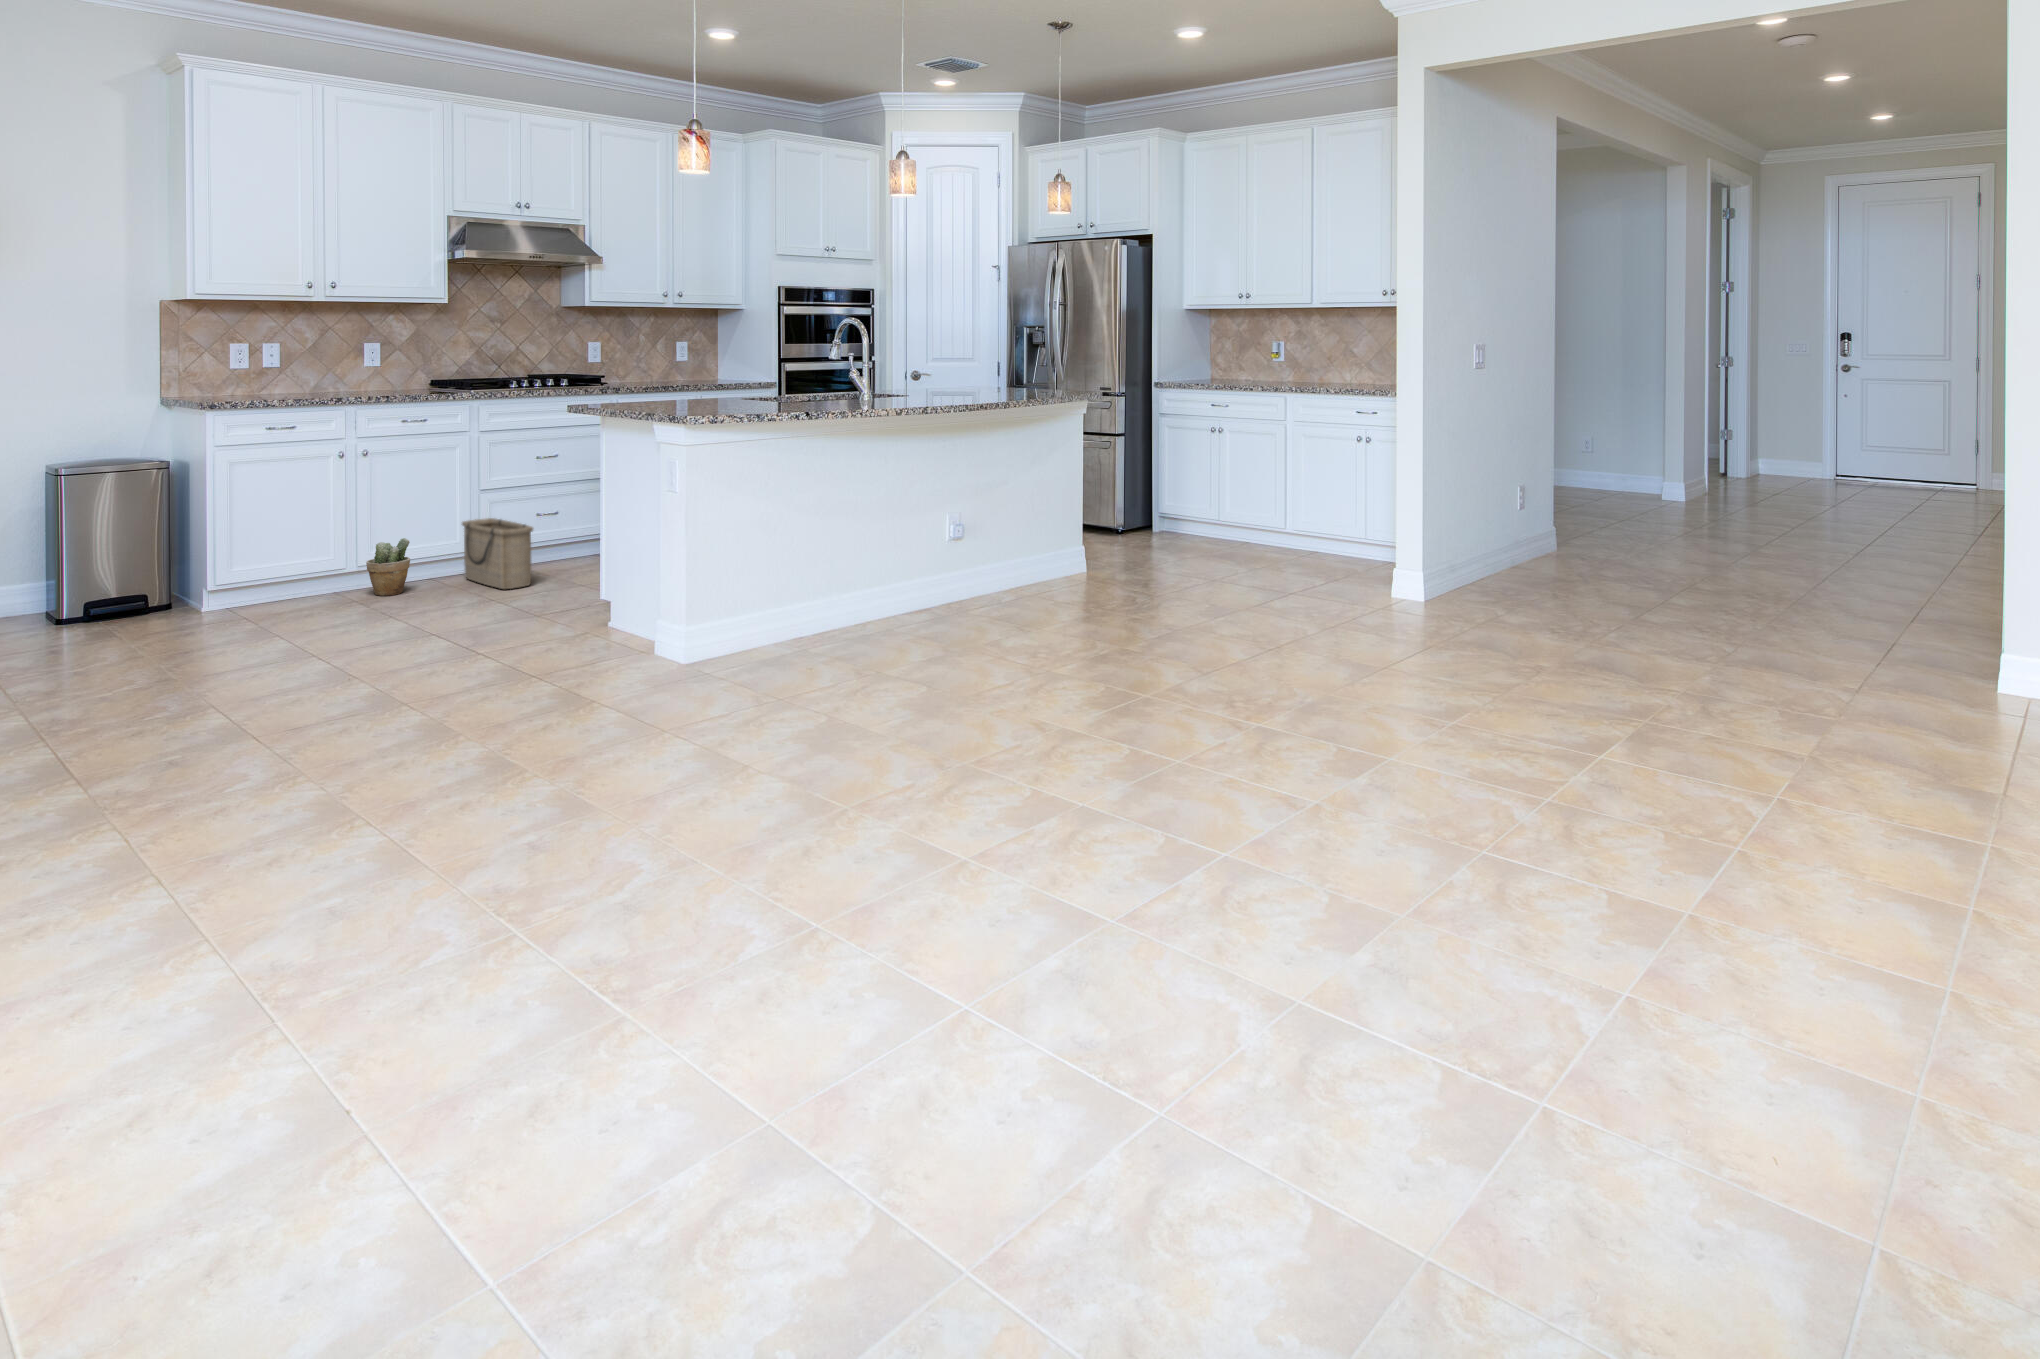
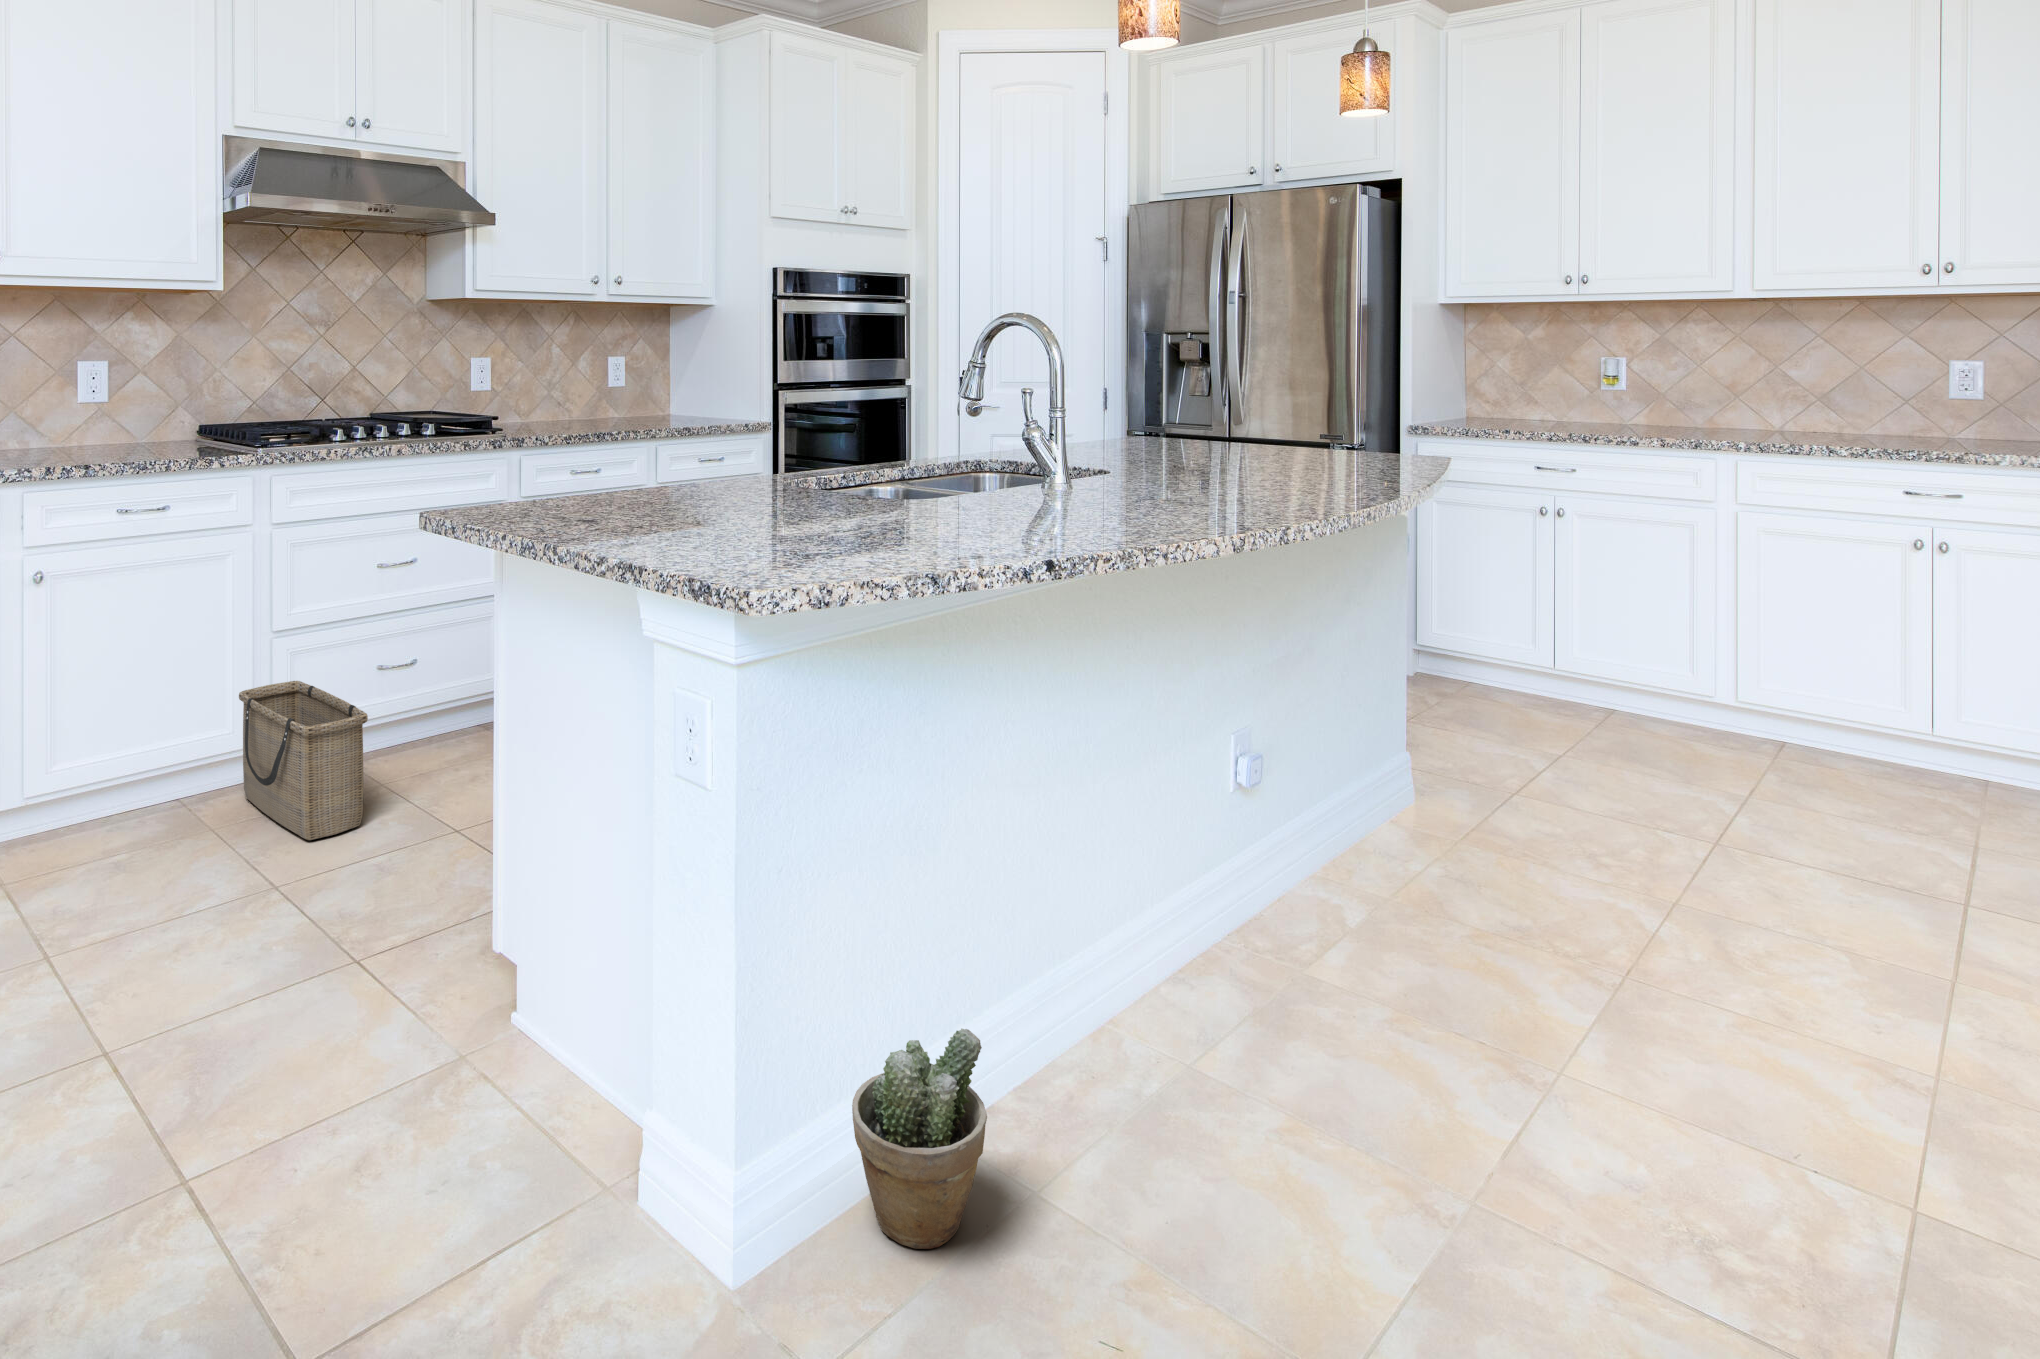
potted plant: present [366,538,410,596] -> present [852,1029,987,1249]

